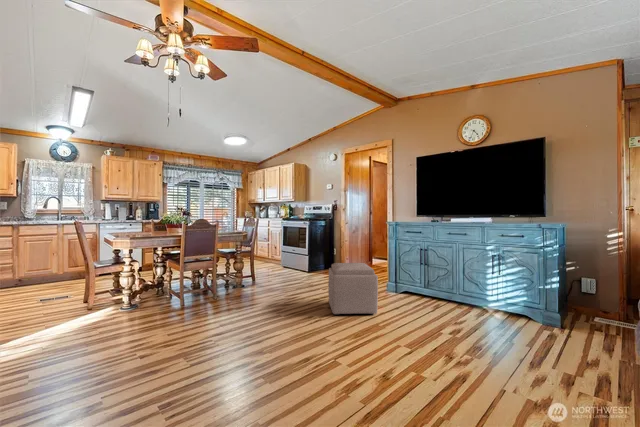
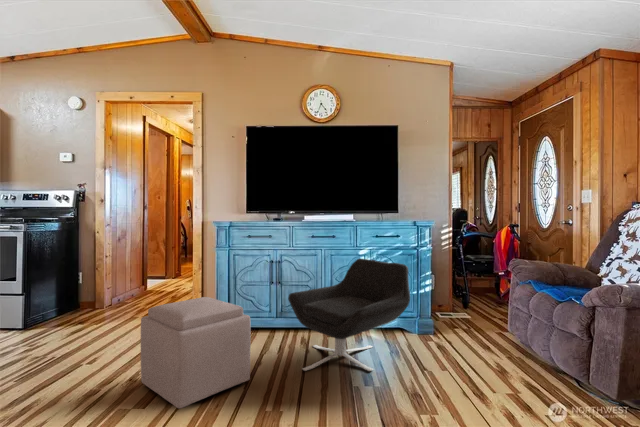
lounge chair: none [414,252,512,331] -> present [288,258,410,371]

